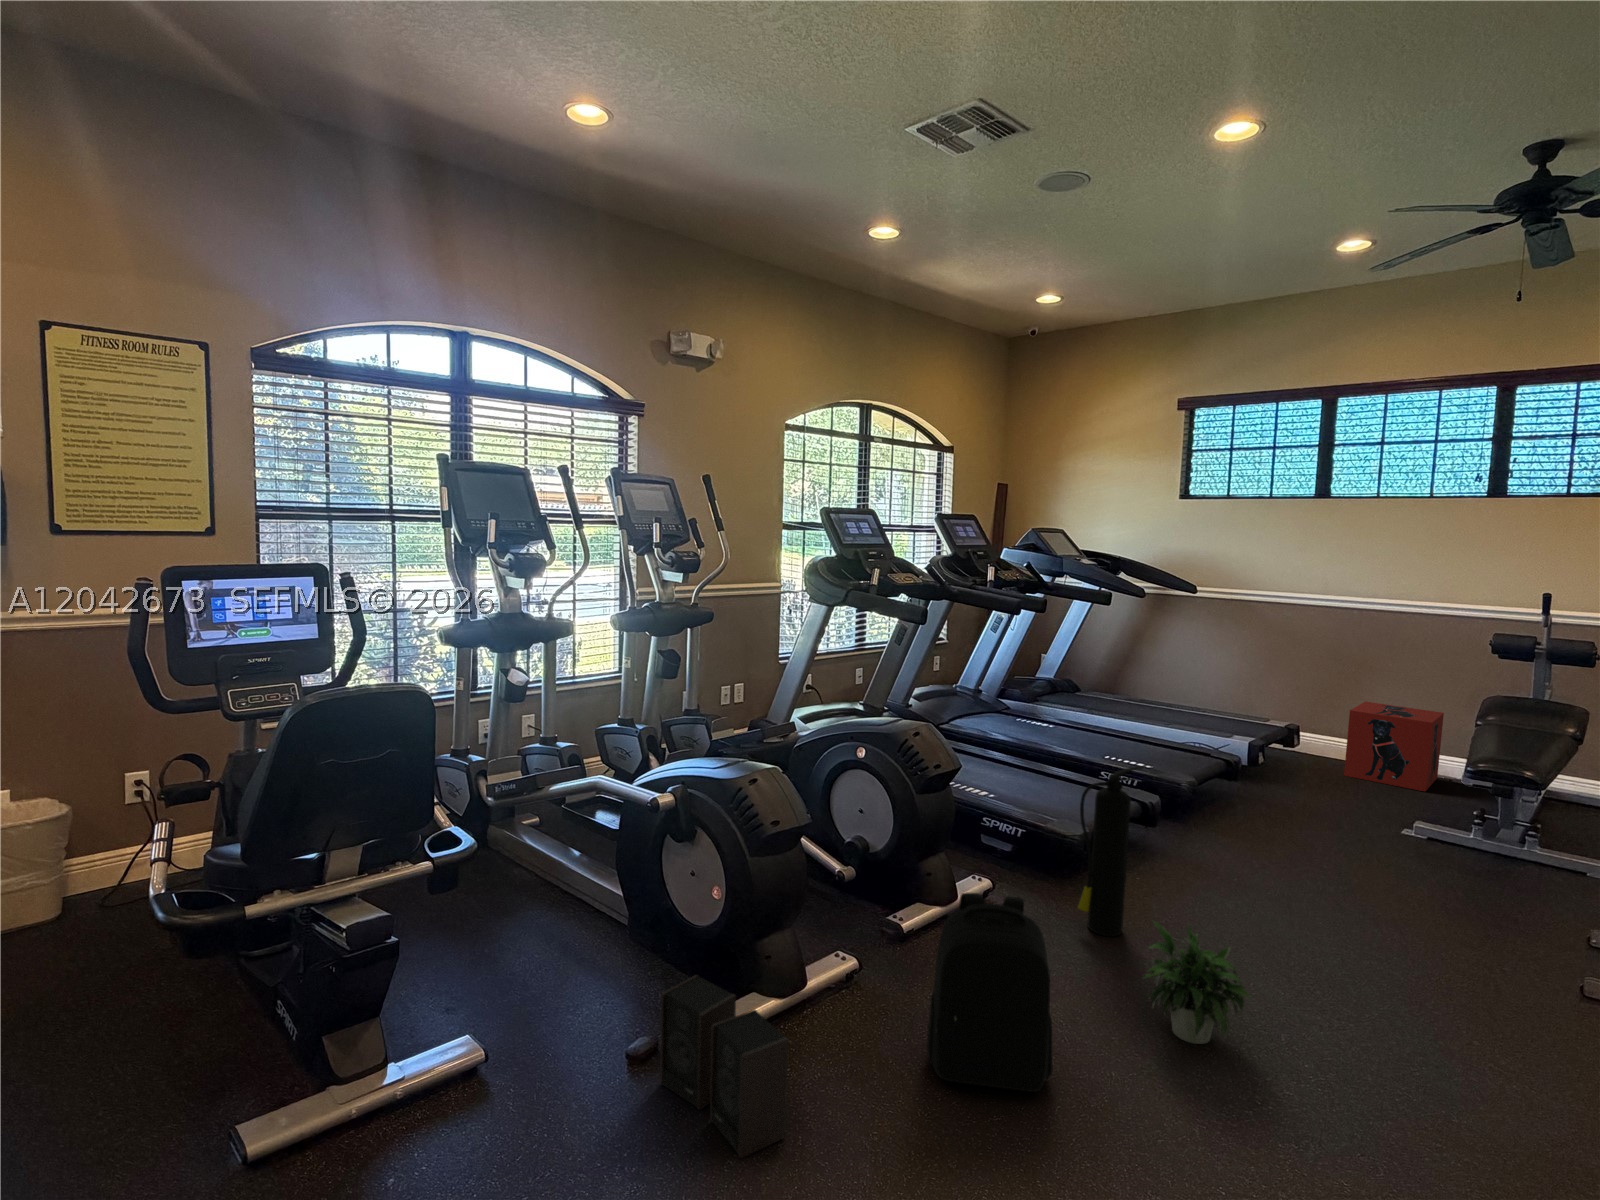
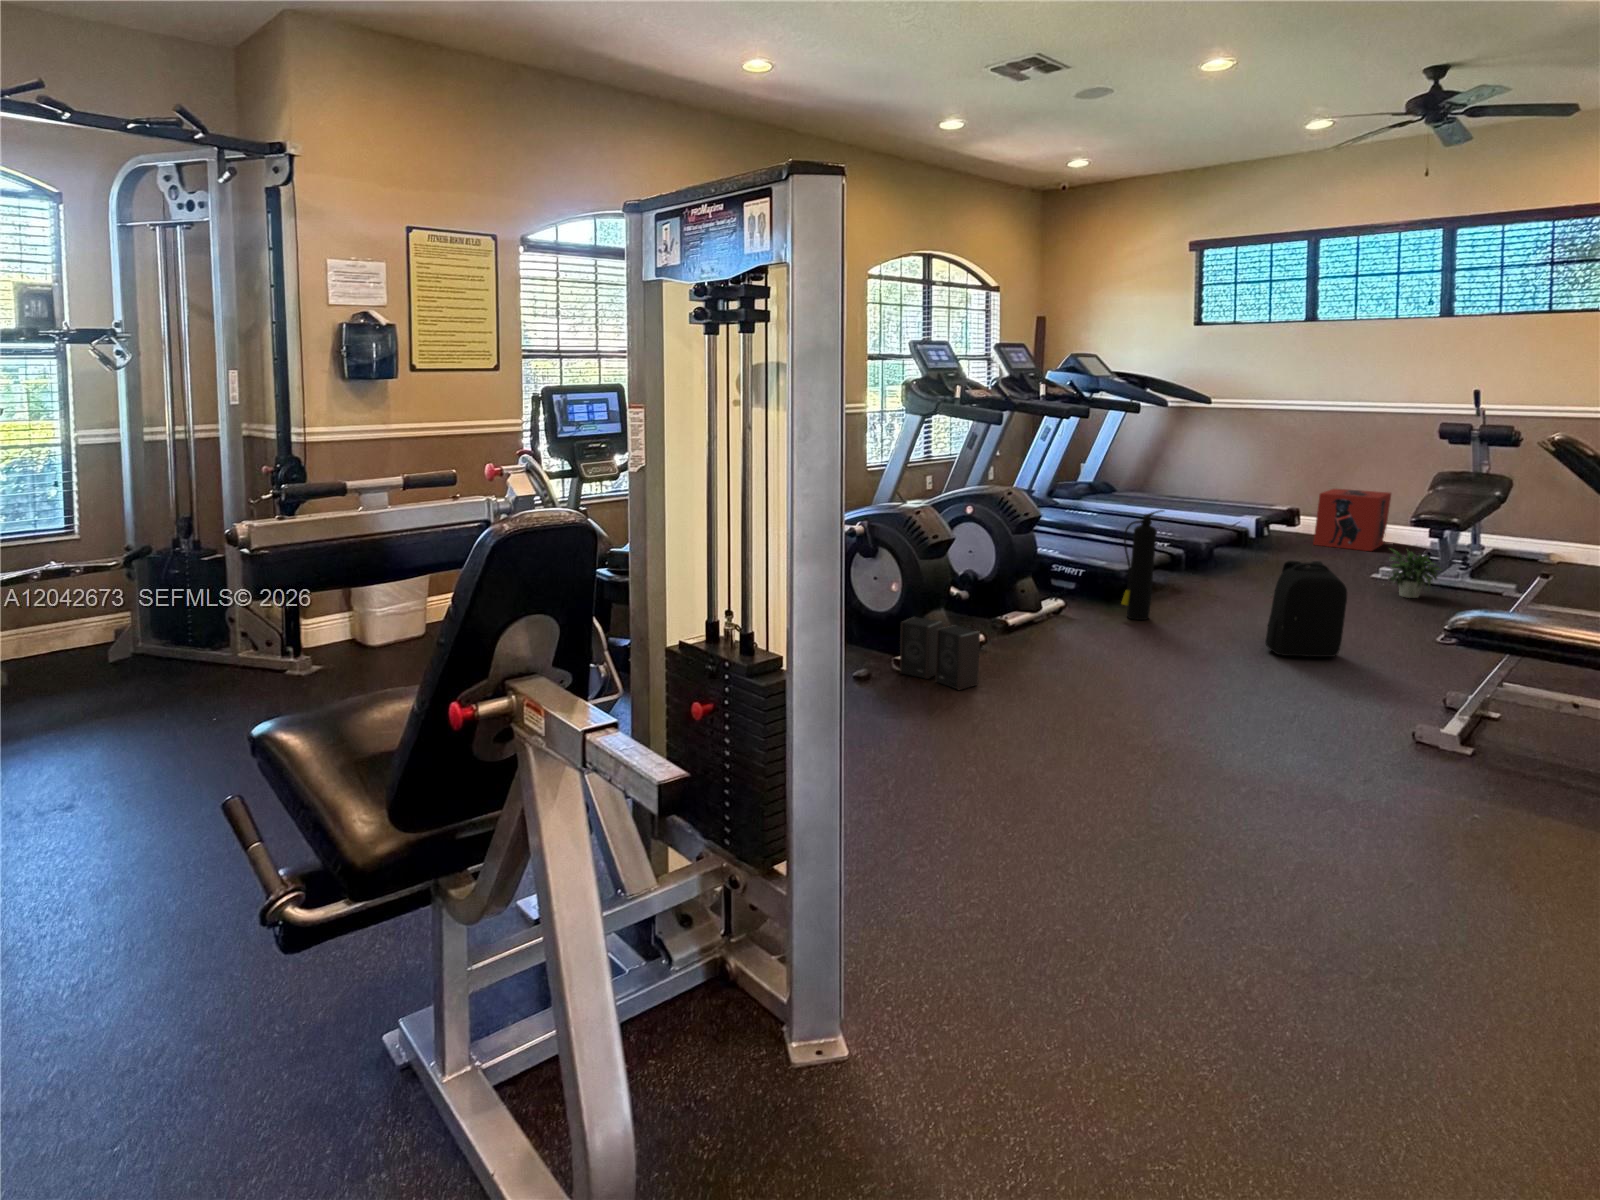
backpack: present [927,892,1053,1092] -> present [1265,561,1347,657]
potted plant: present [1143,921,1250,1044] -> present [1388,549,1440,598]

